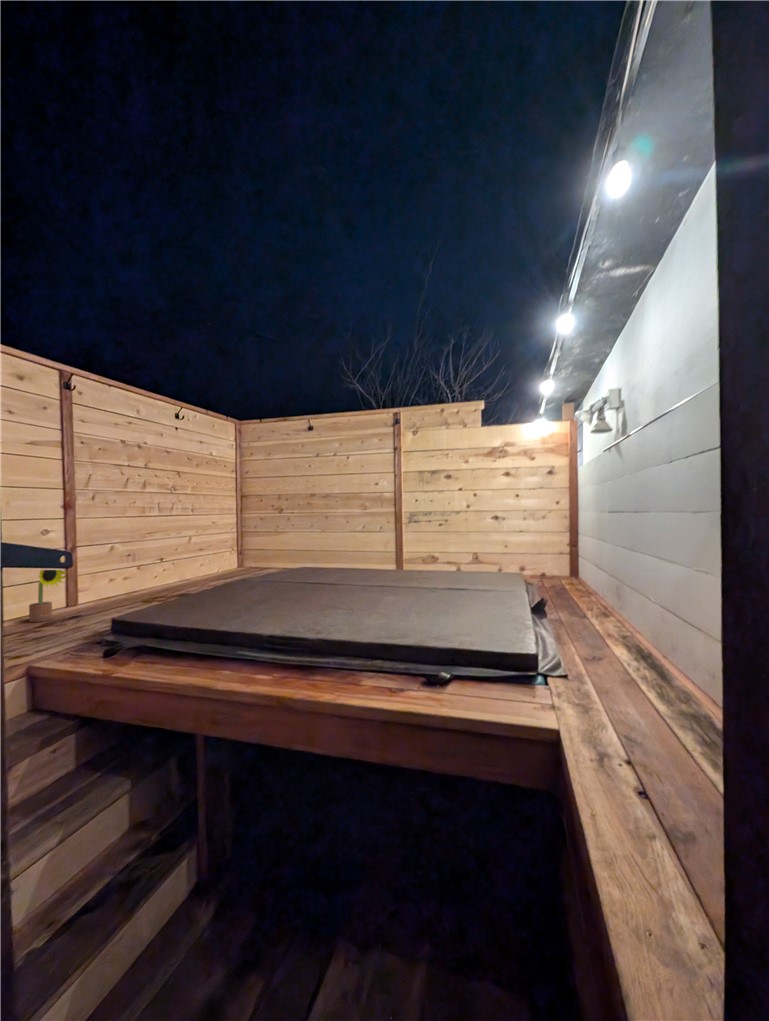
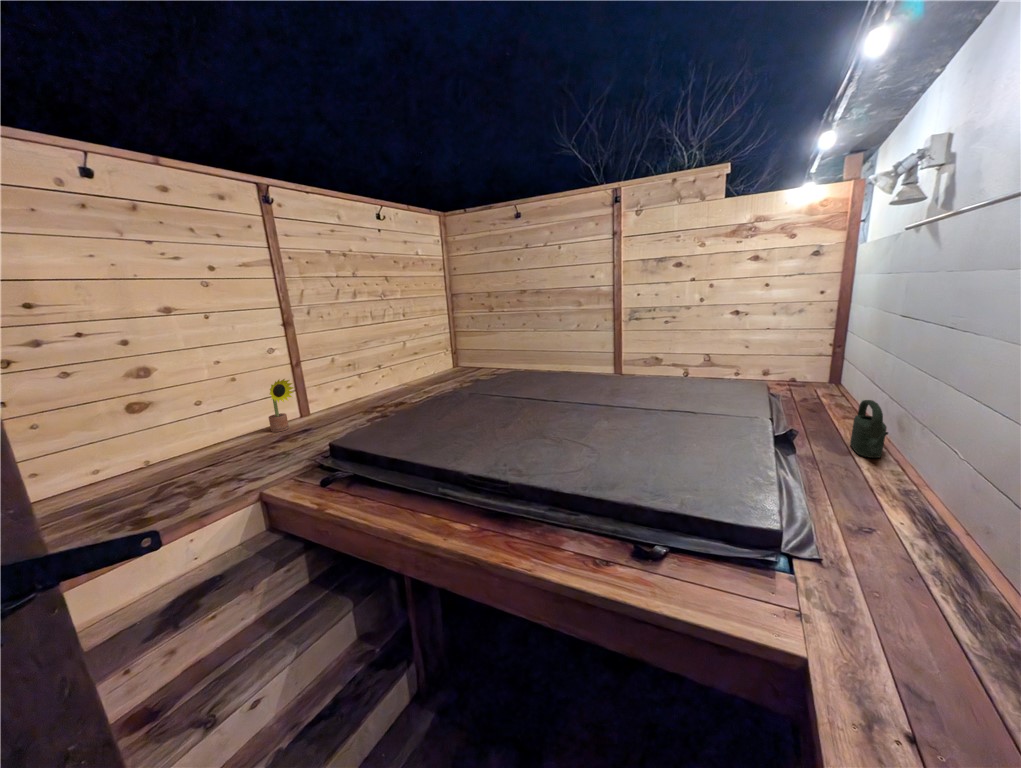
watering can: none [588,574,609,619] -> present [850,400,888,458]

